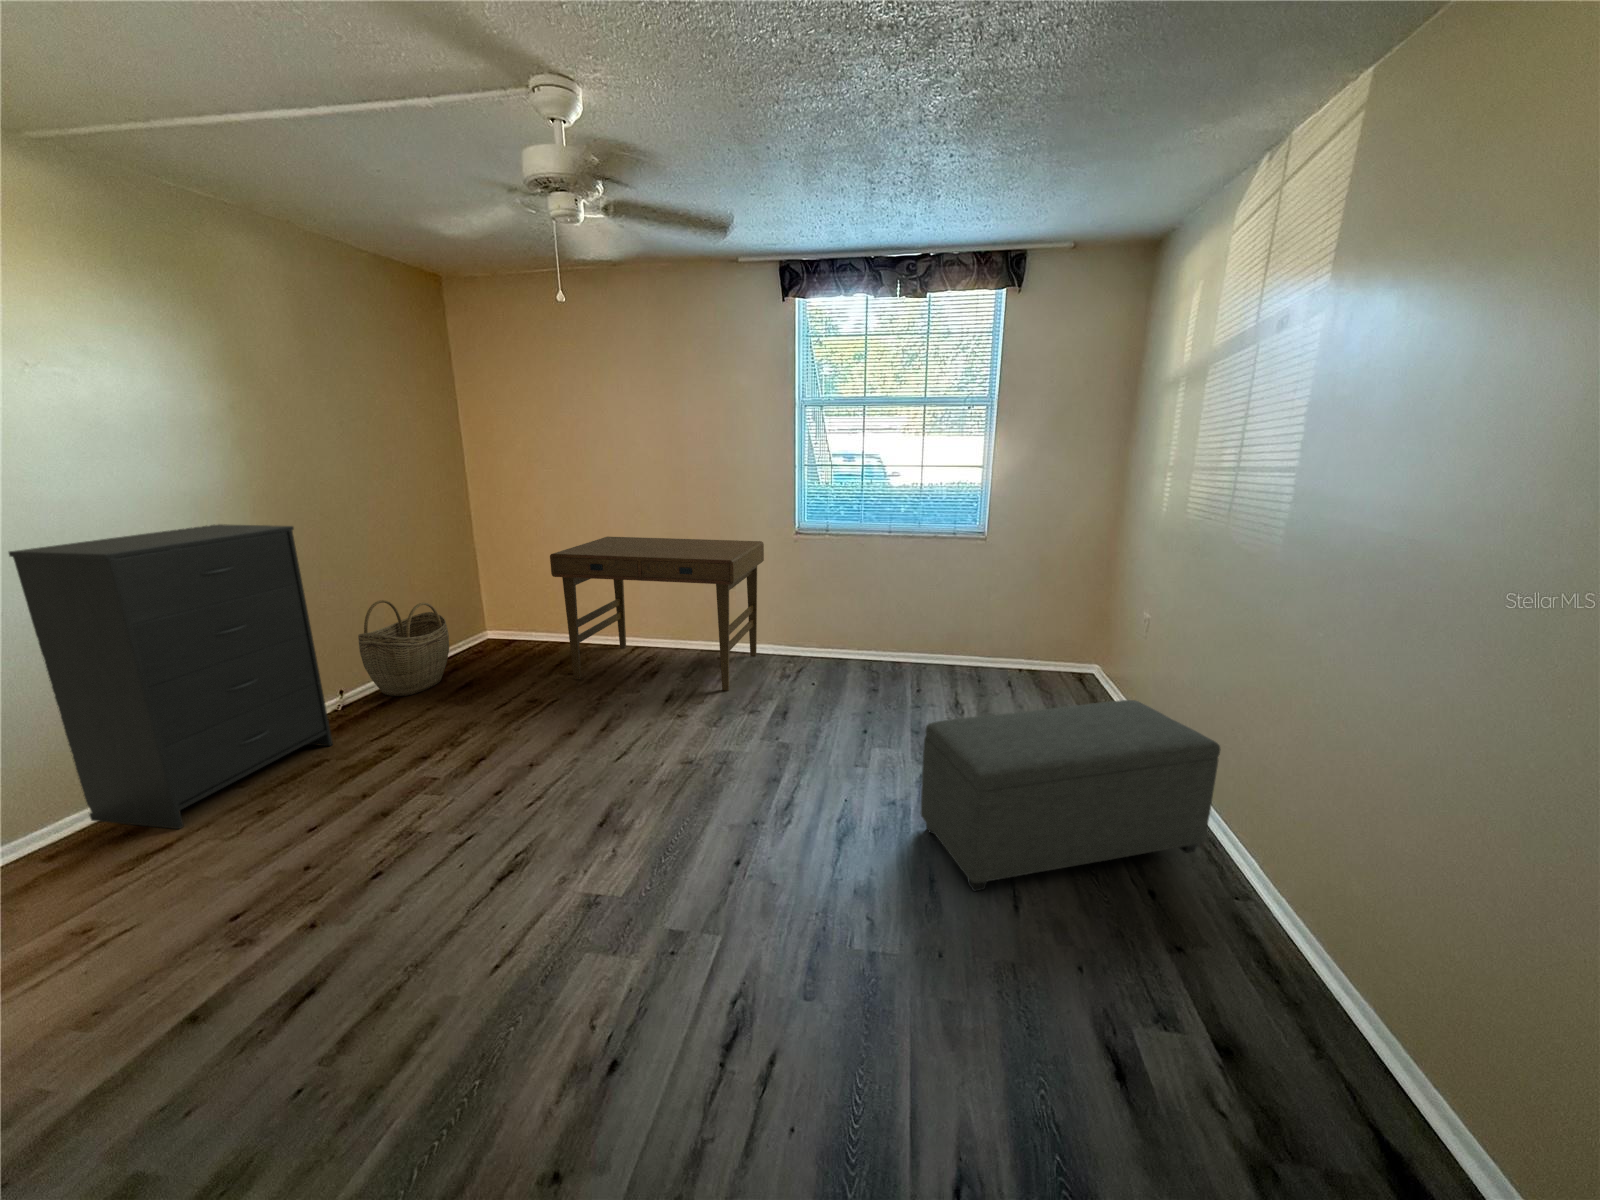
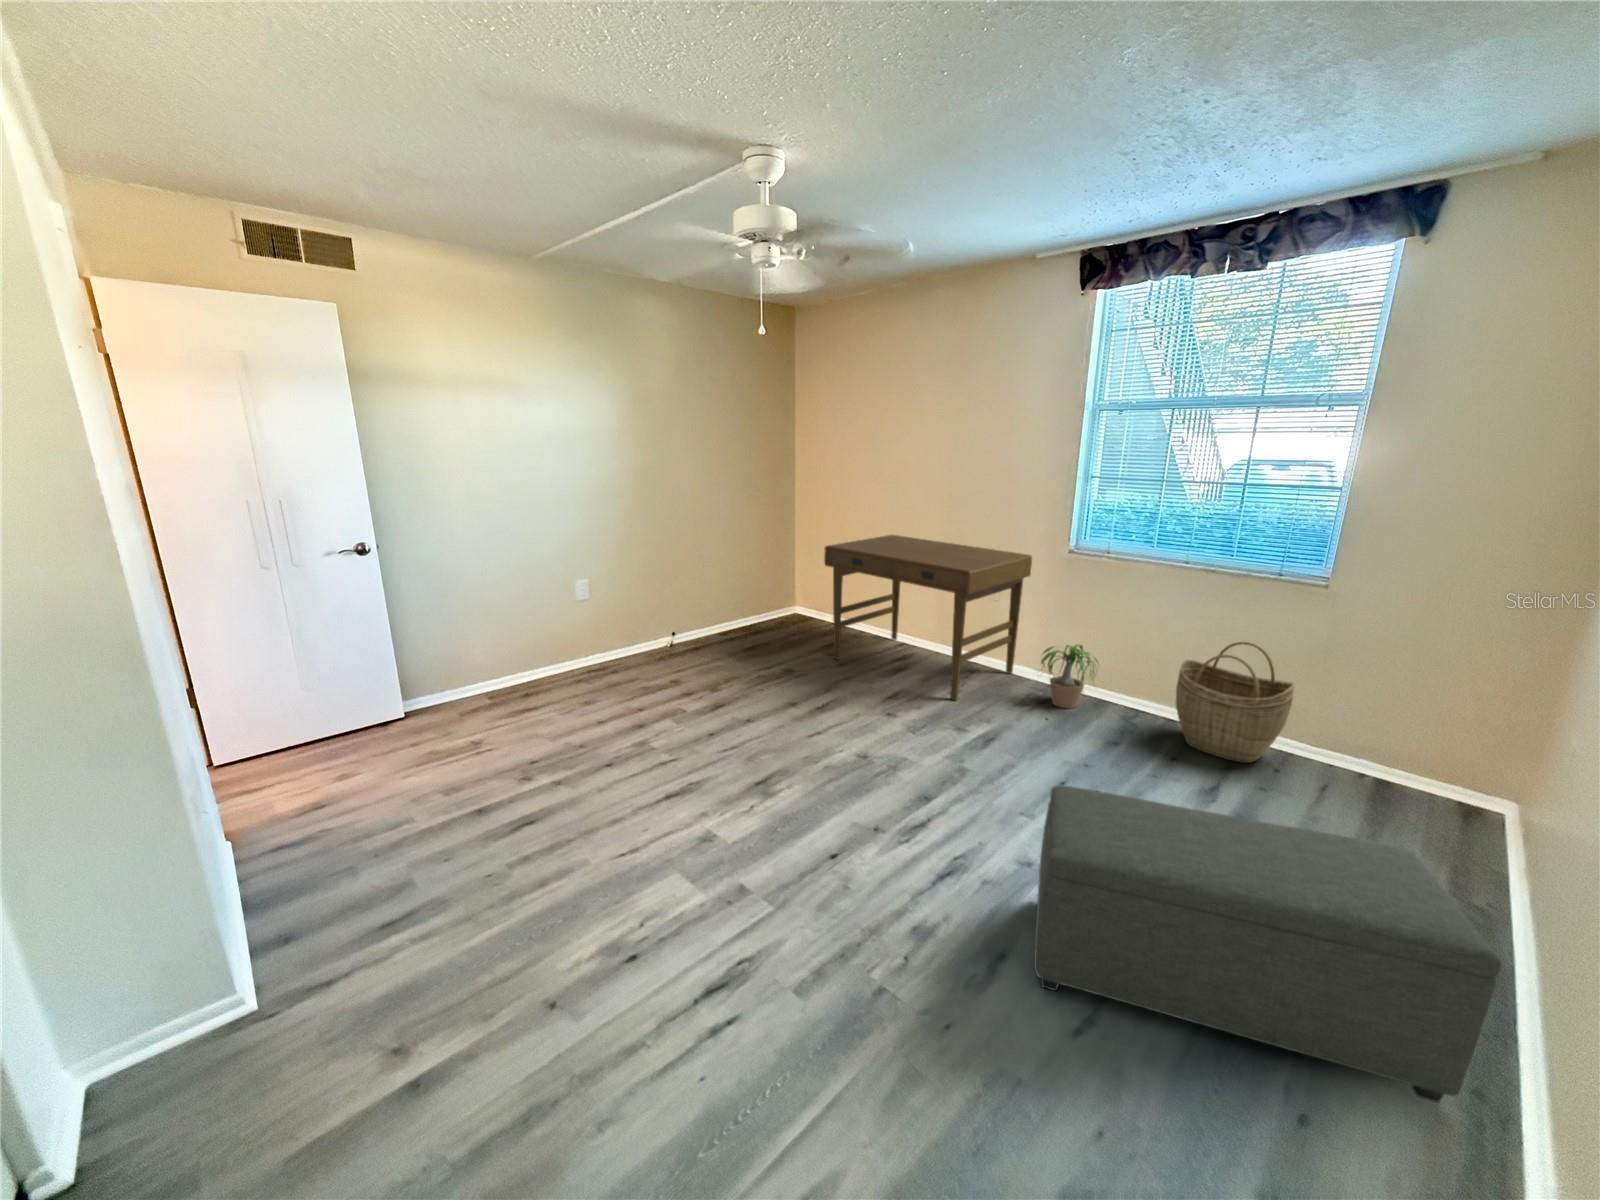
dresser: present [9,524,333,829] -> none [495,503,650,700]
woven basket: present [358,600,449,696] -> present [1176,642,1294,763]
potted plant: none [786,616,853,675] -> present [1041,644,1097,708]

